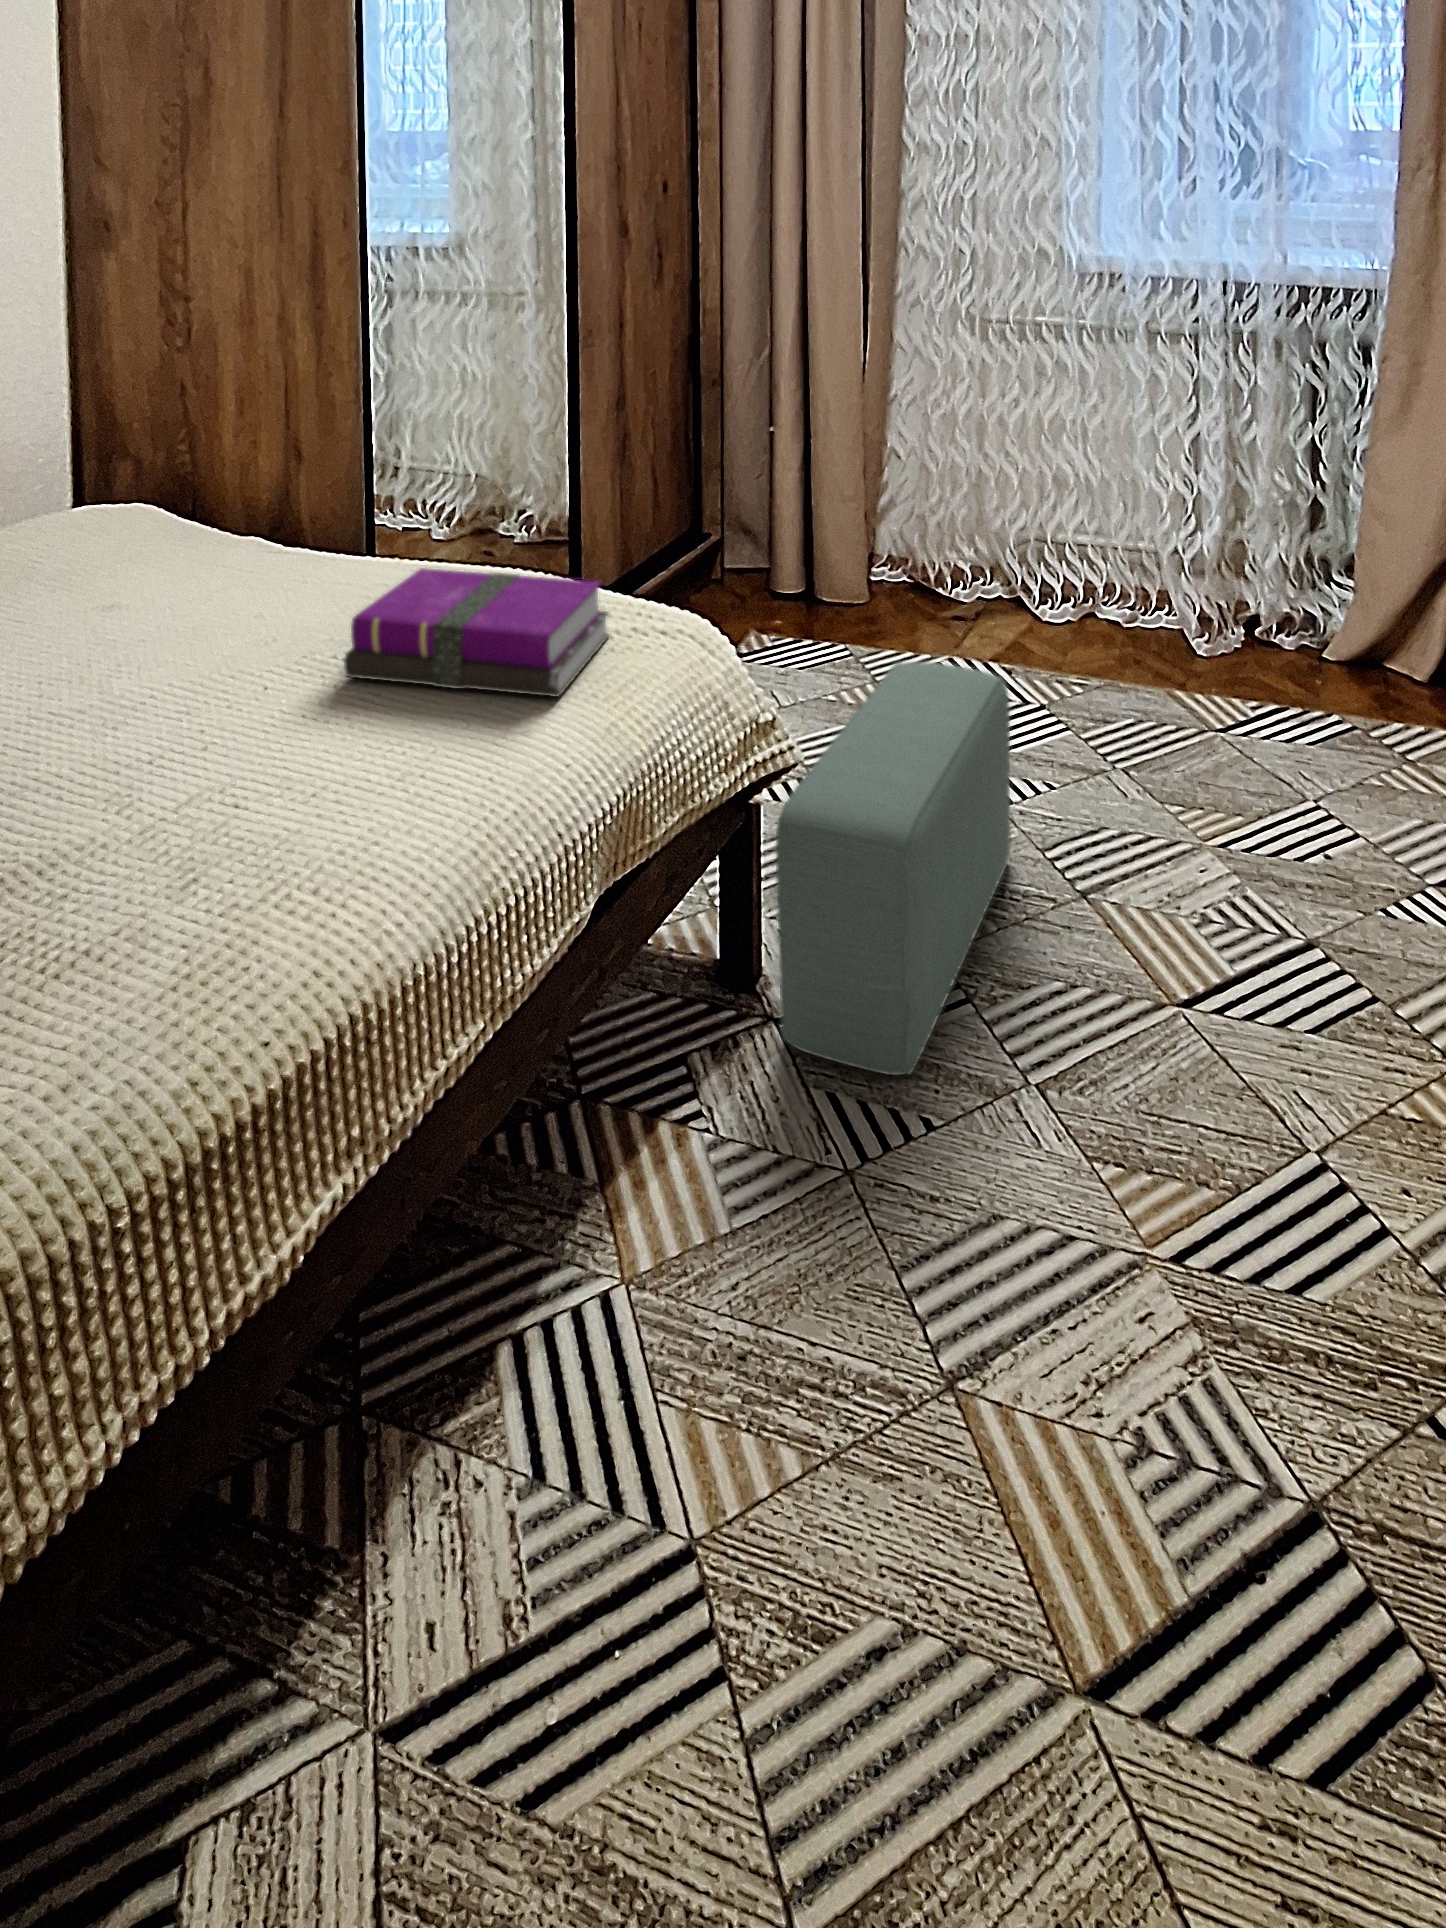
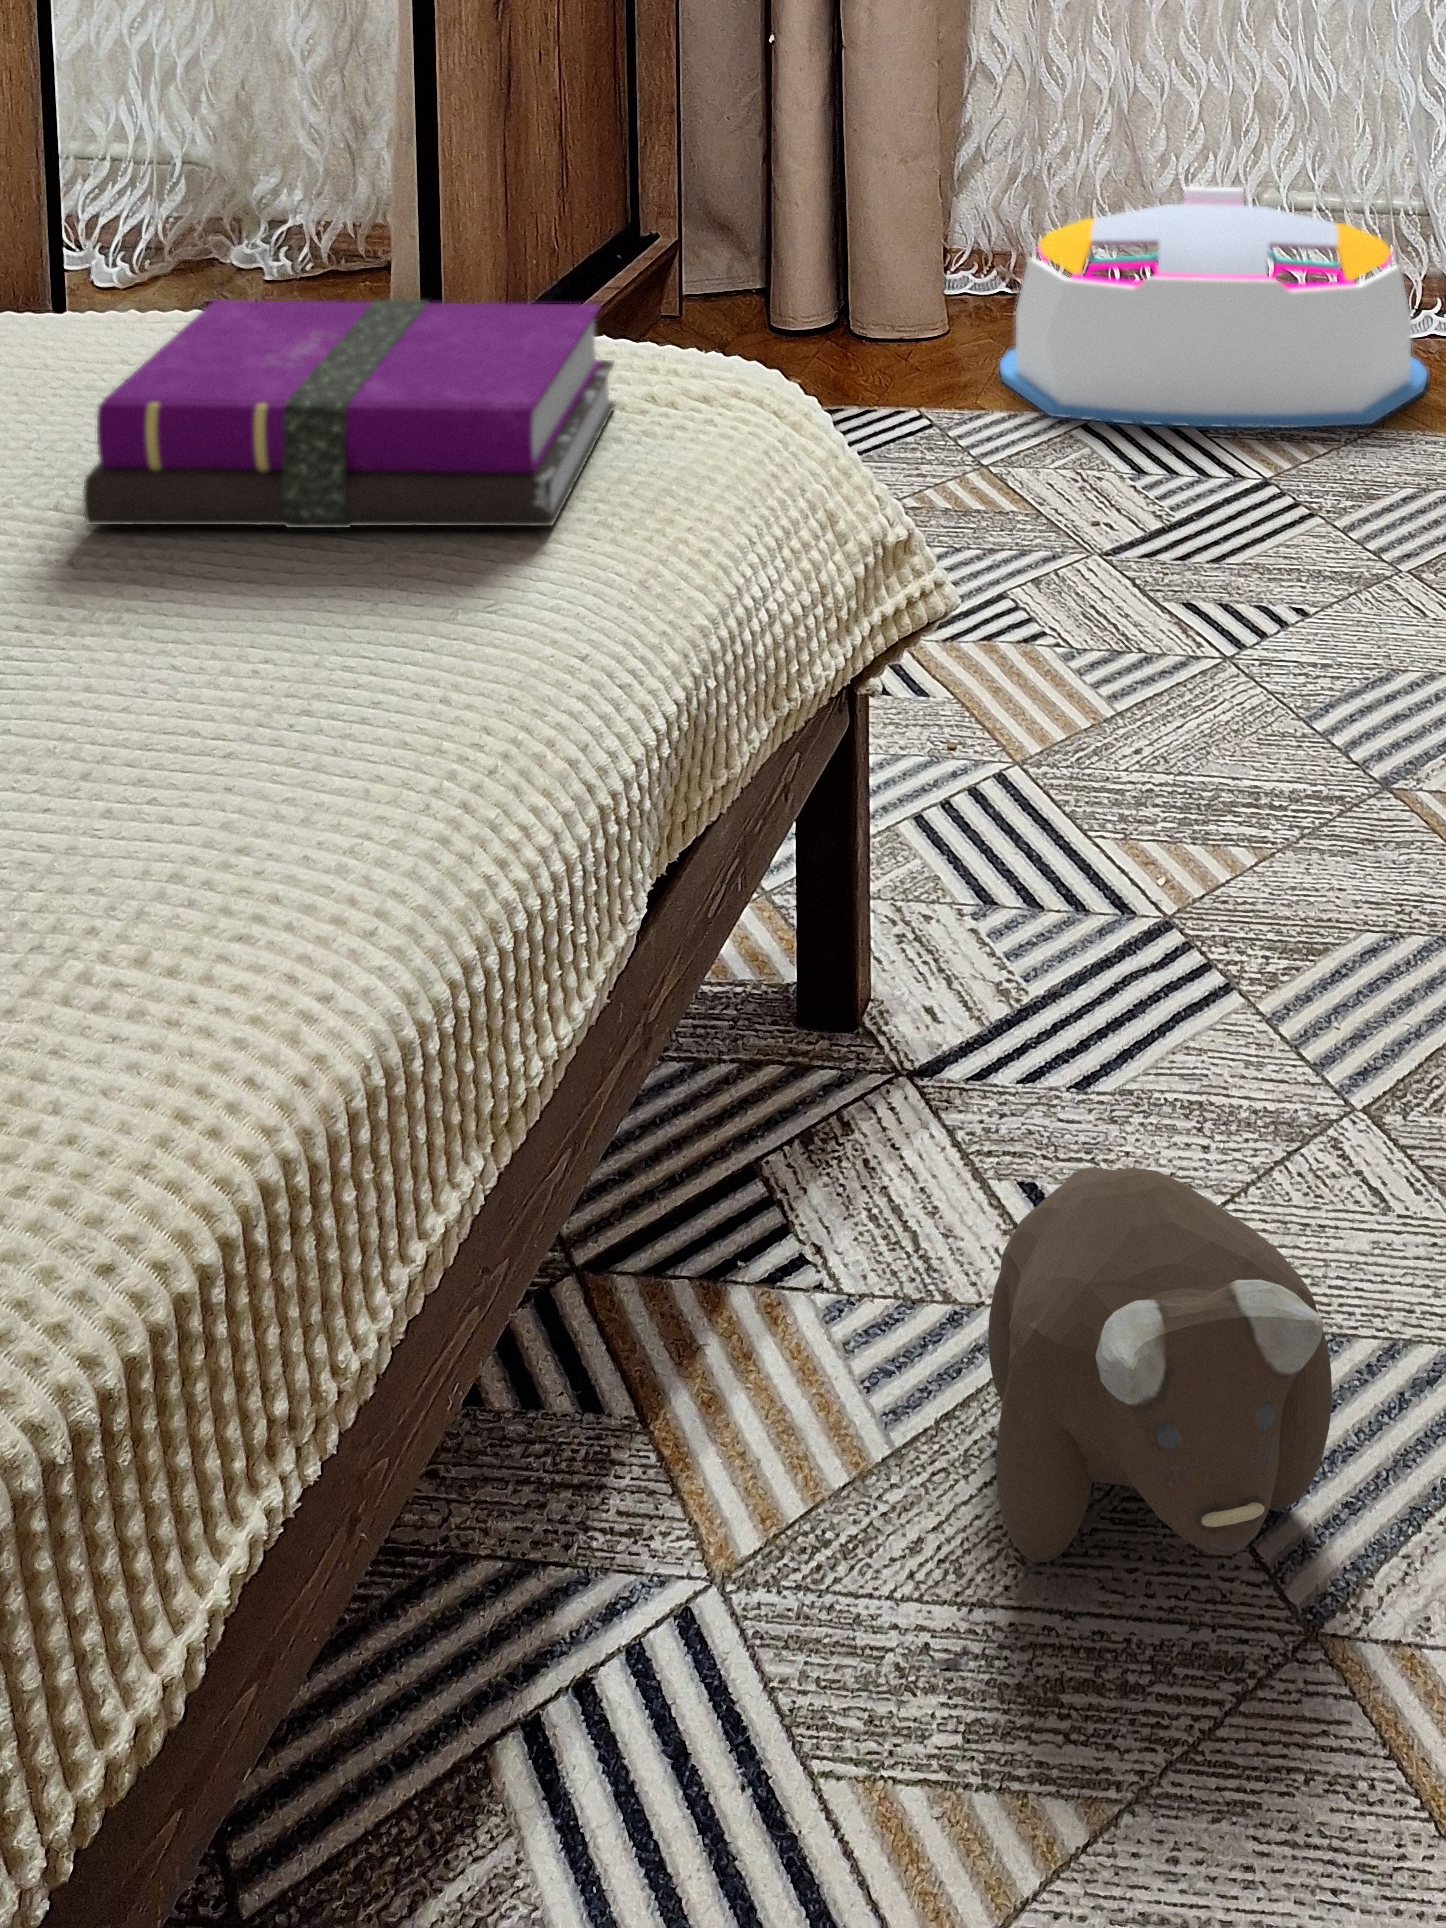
storage bin: none [899,526,1154,674] -> present [1000,186,1427,428]
pouf: present [776,662,1011,1075] -> none [921,421,1269,1130]
plush toy: none [772,1090,969,1328] -> present [988,1167,1332,1562]

